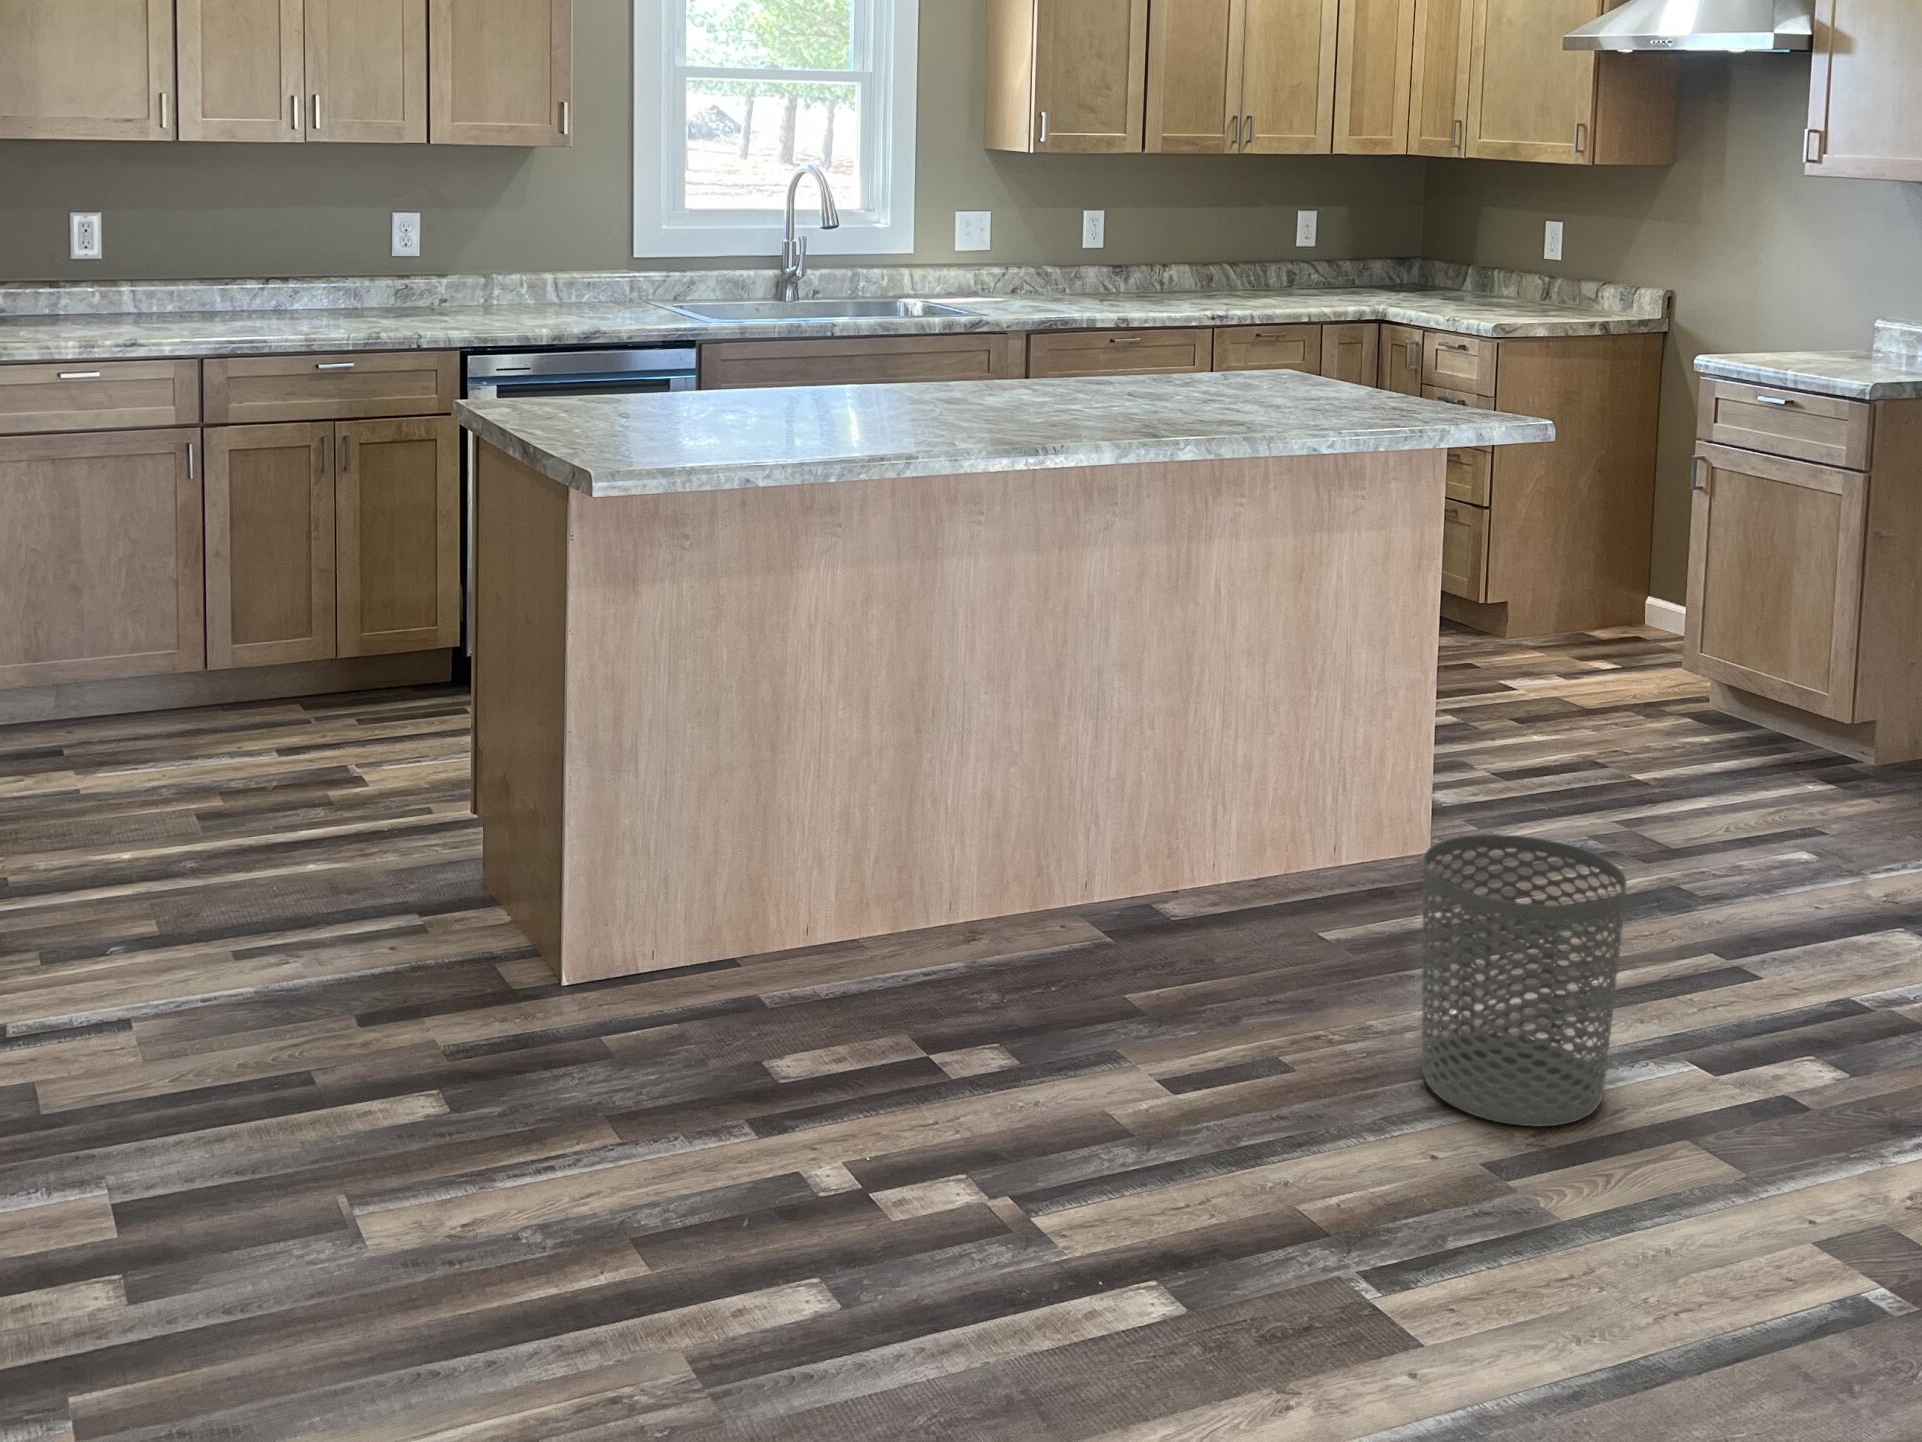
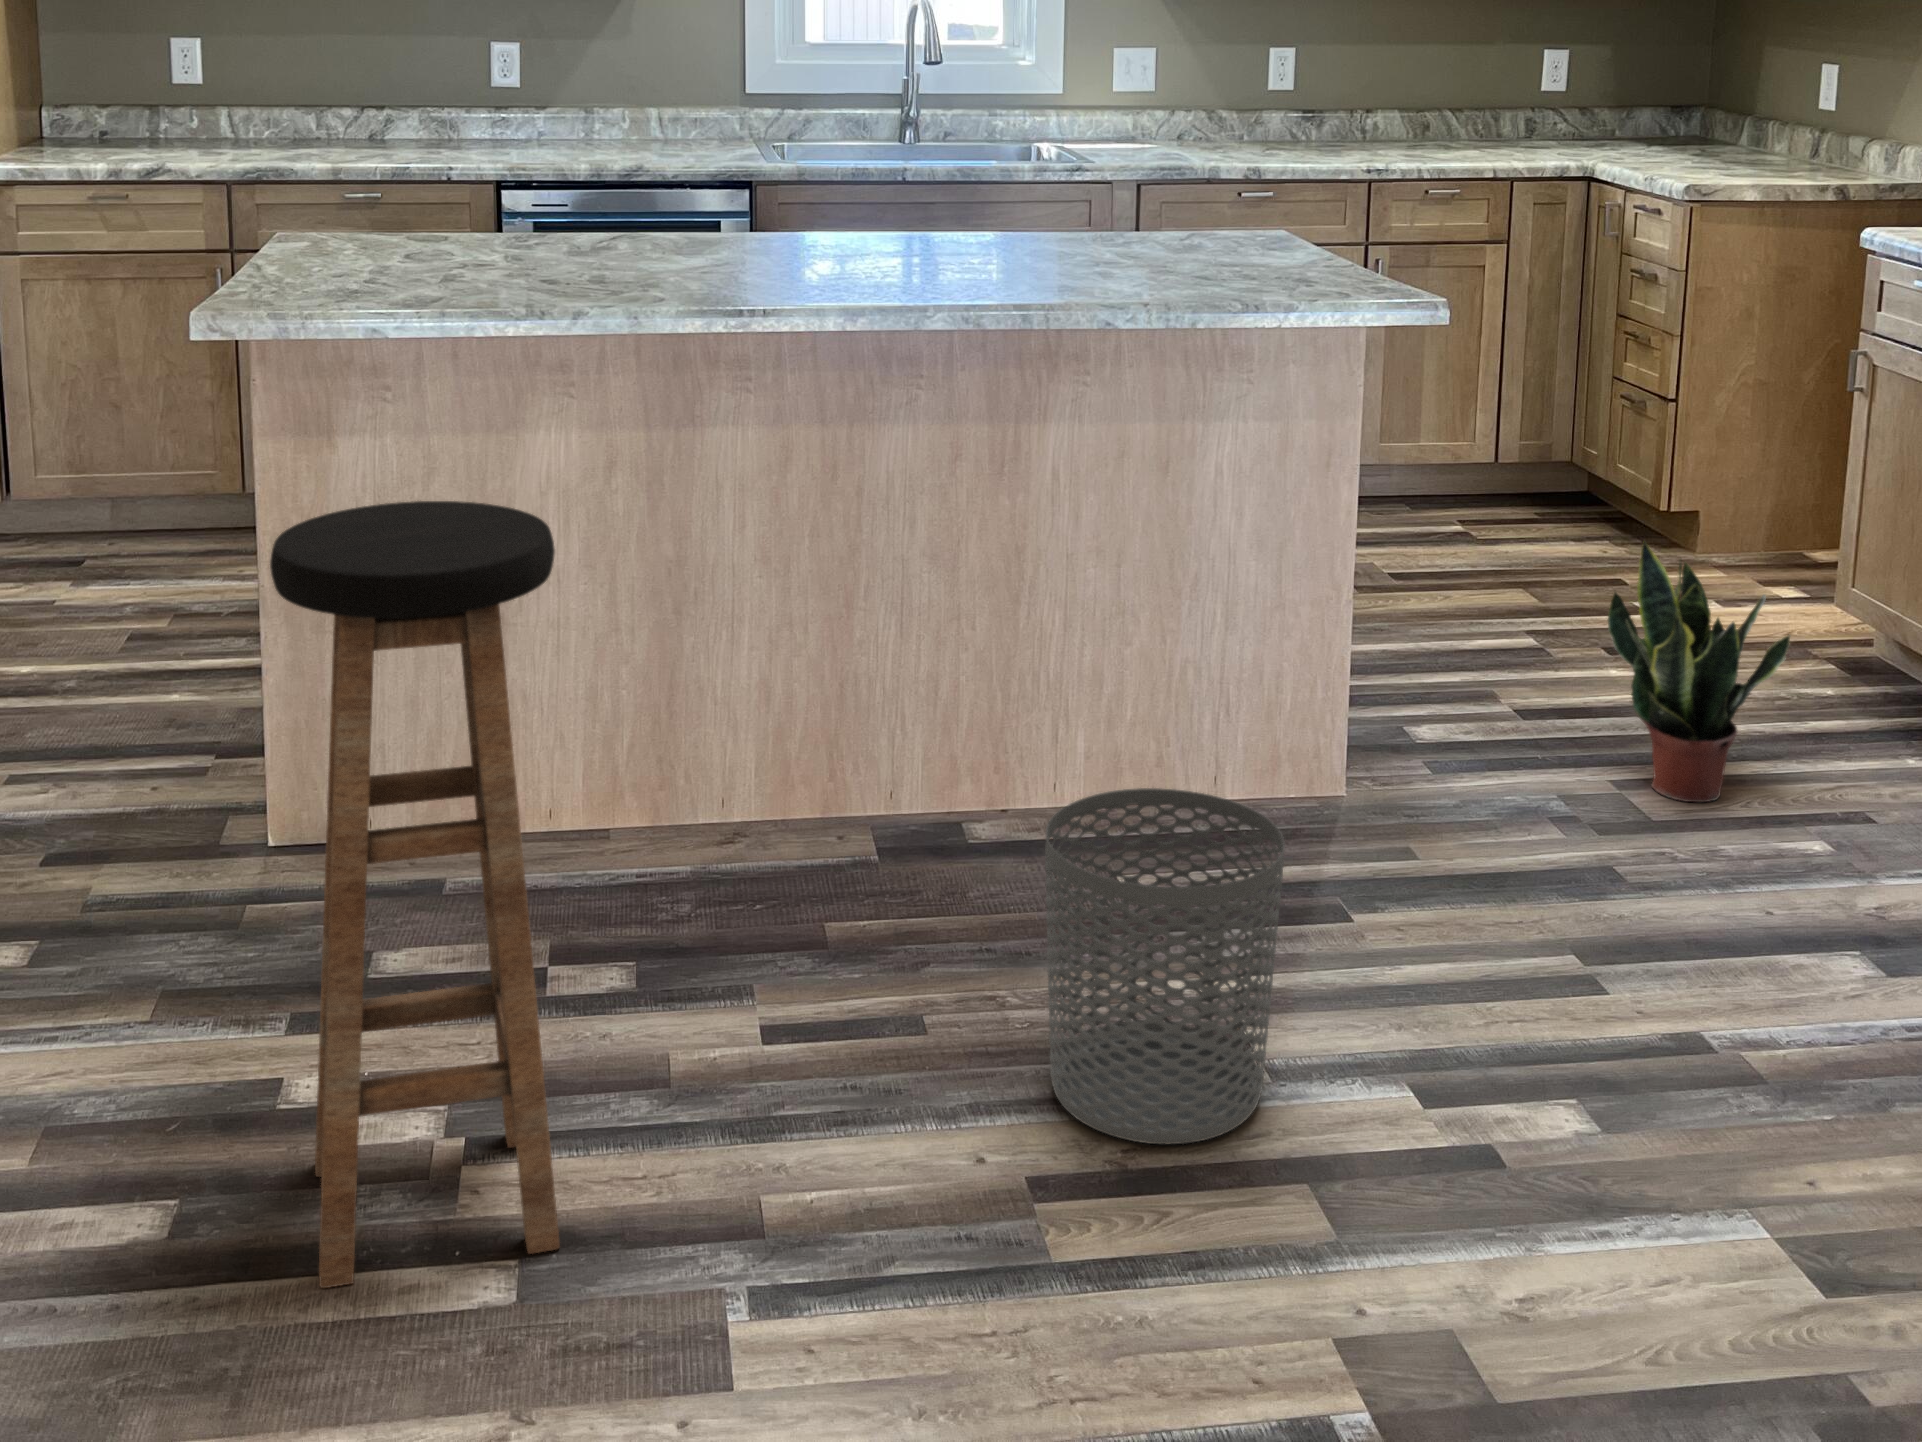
potted plant: none [1603,615,1749,830] -> present [1608,542,1790,802]
bar stool: none [907,622,1182,1330] -> present [270,501,560,1288]

